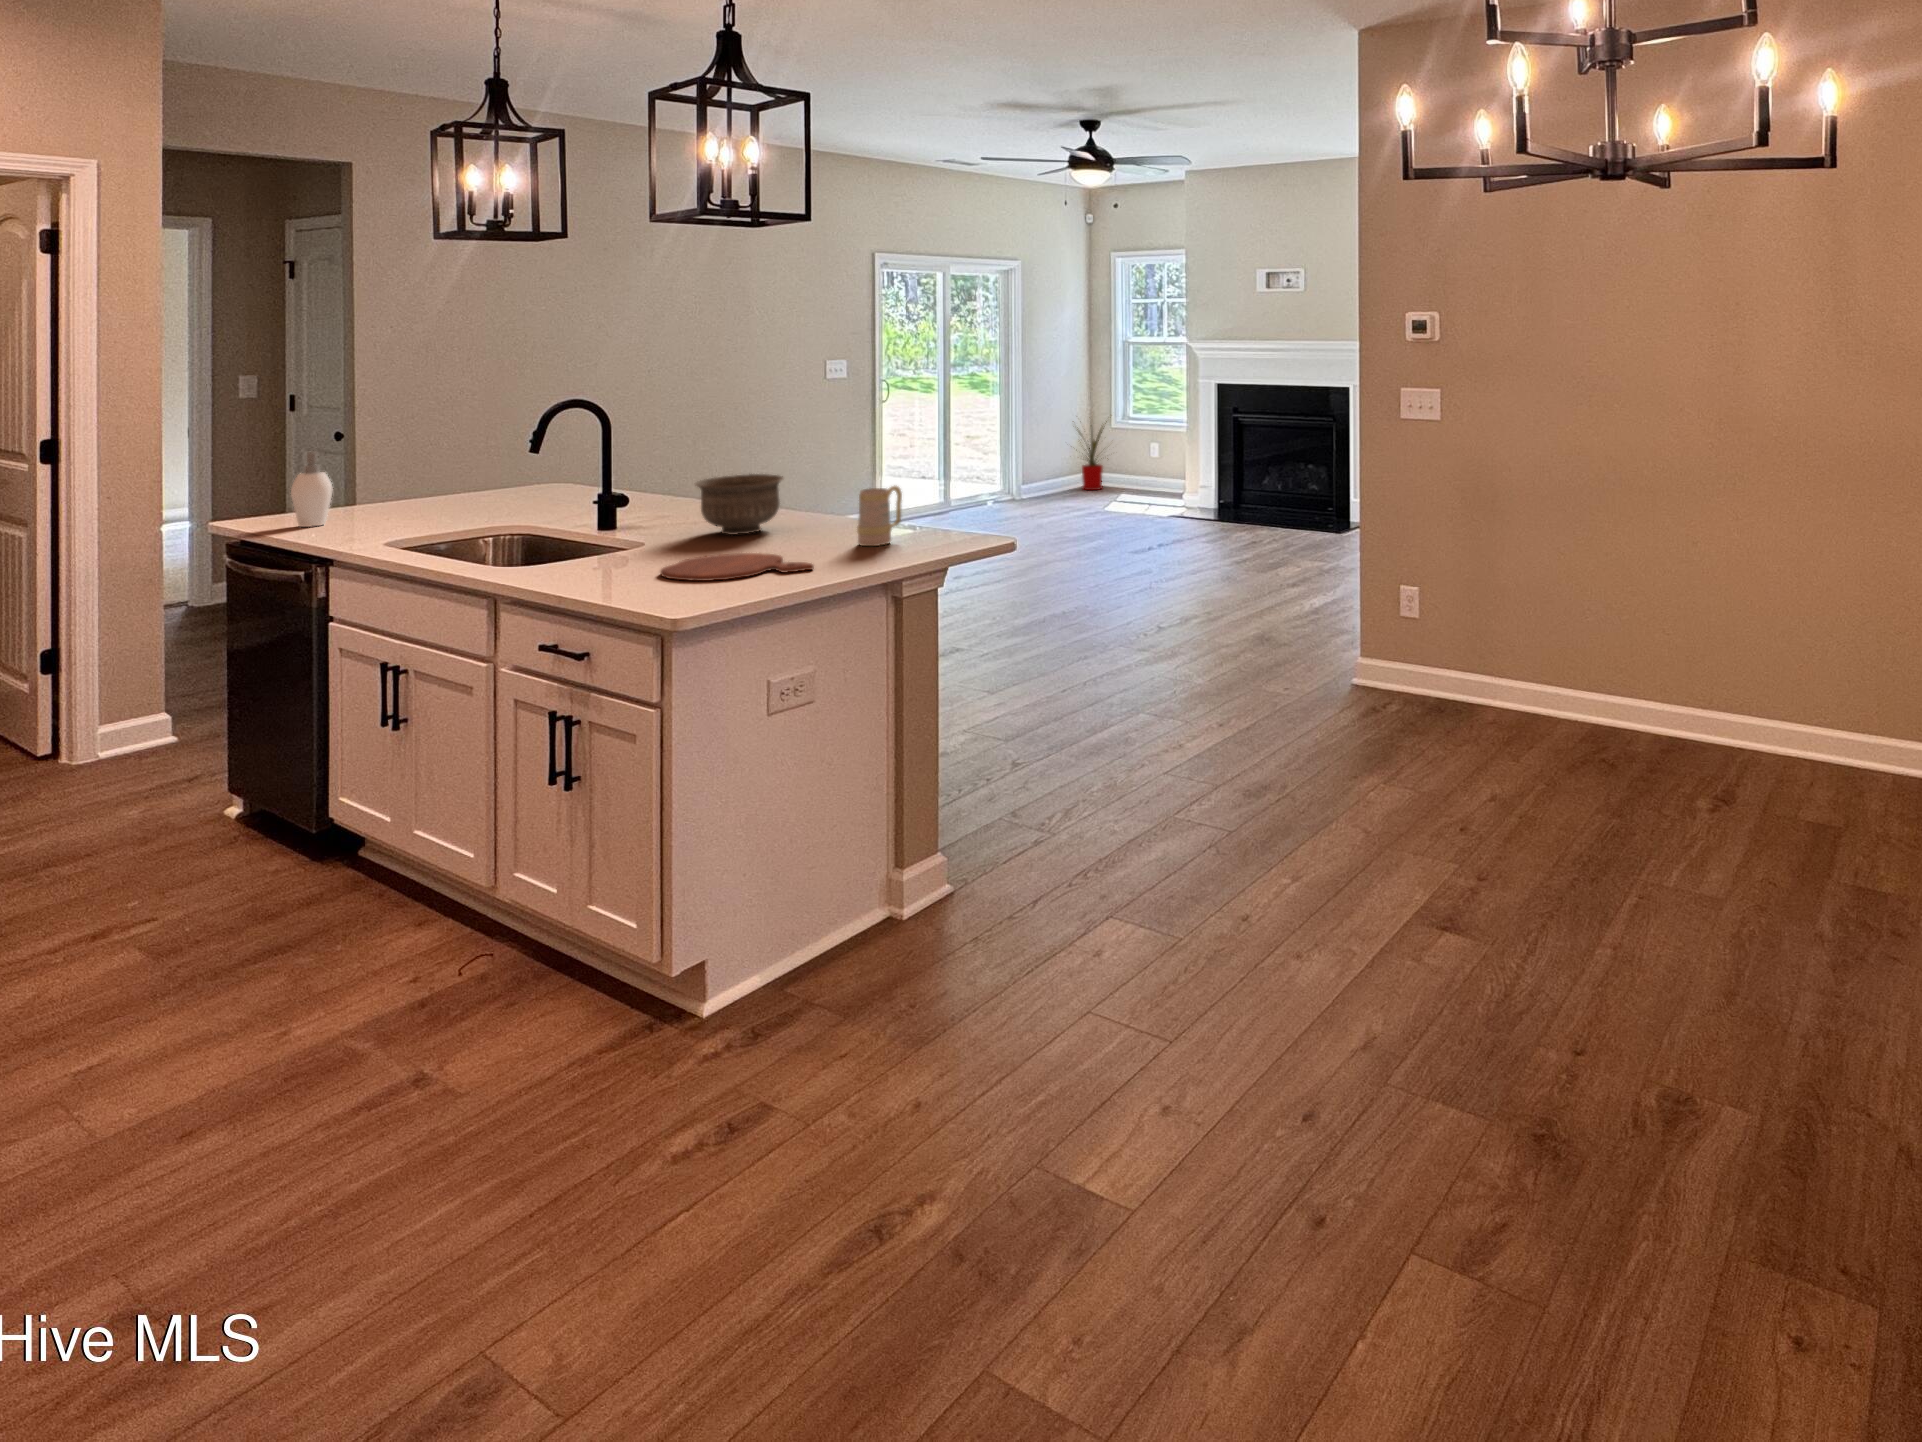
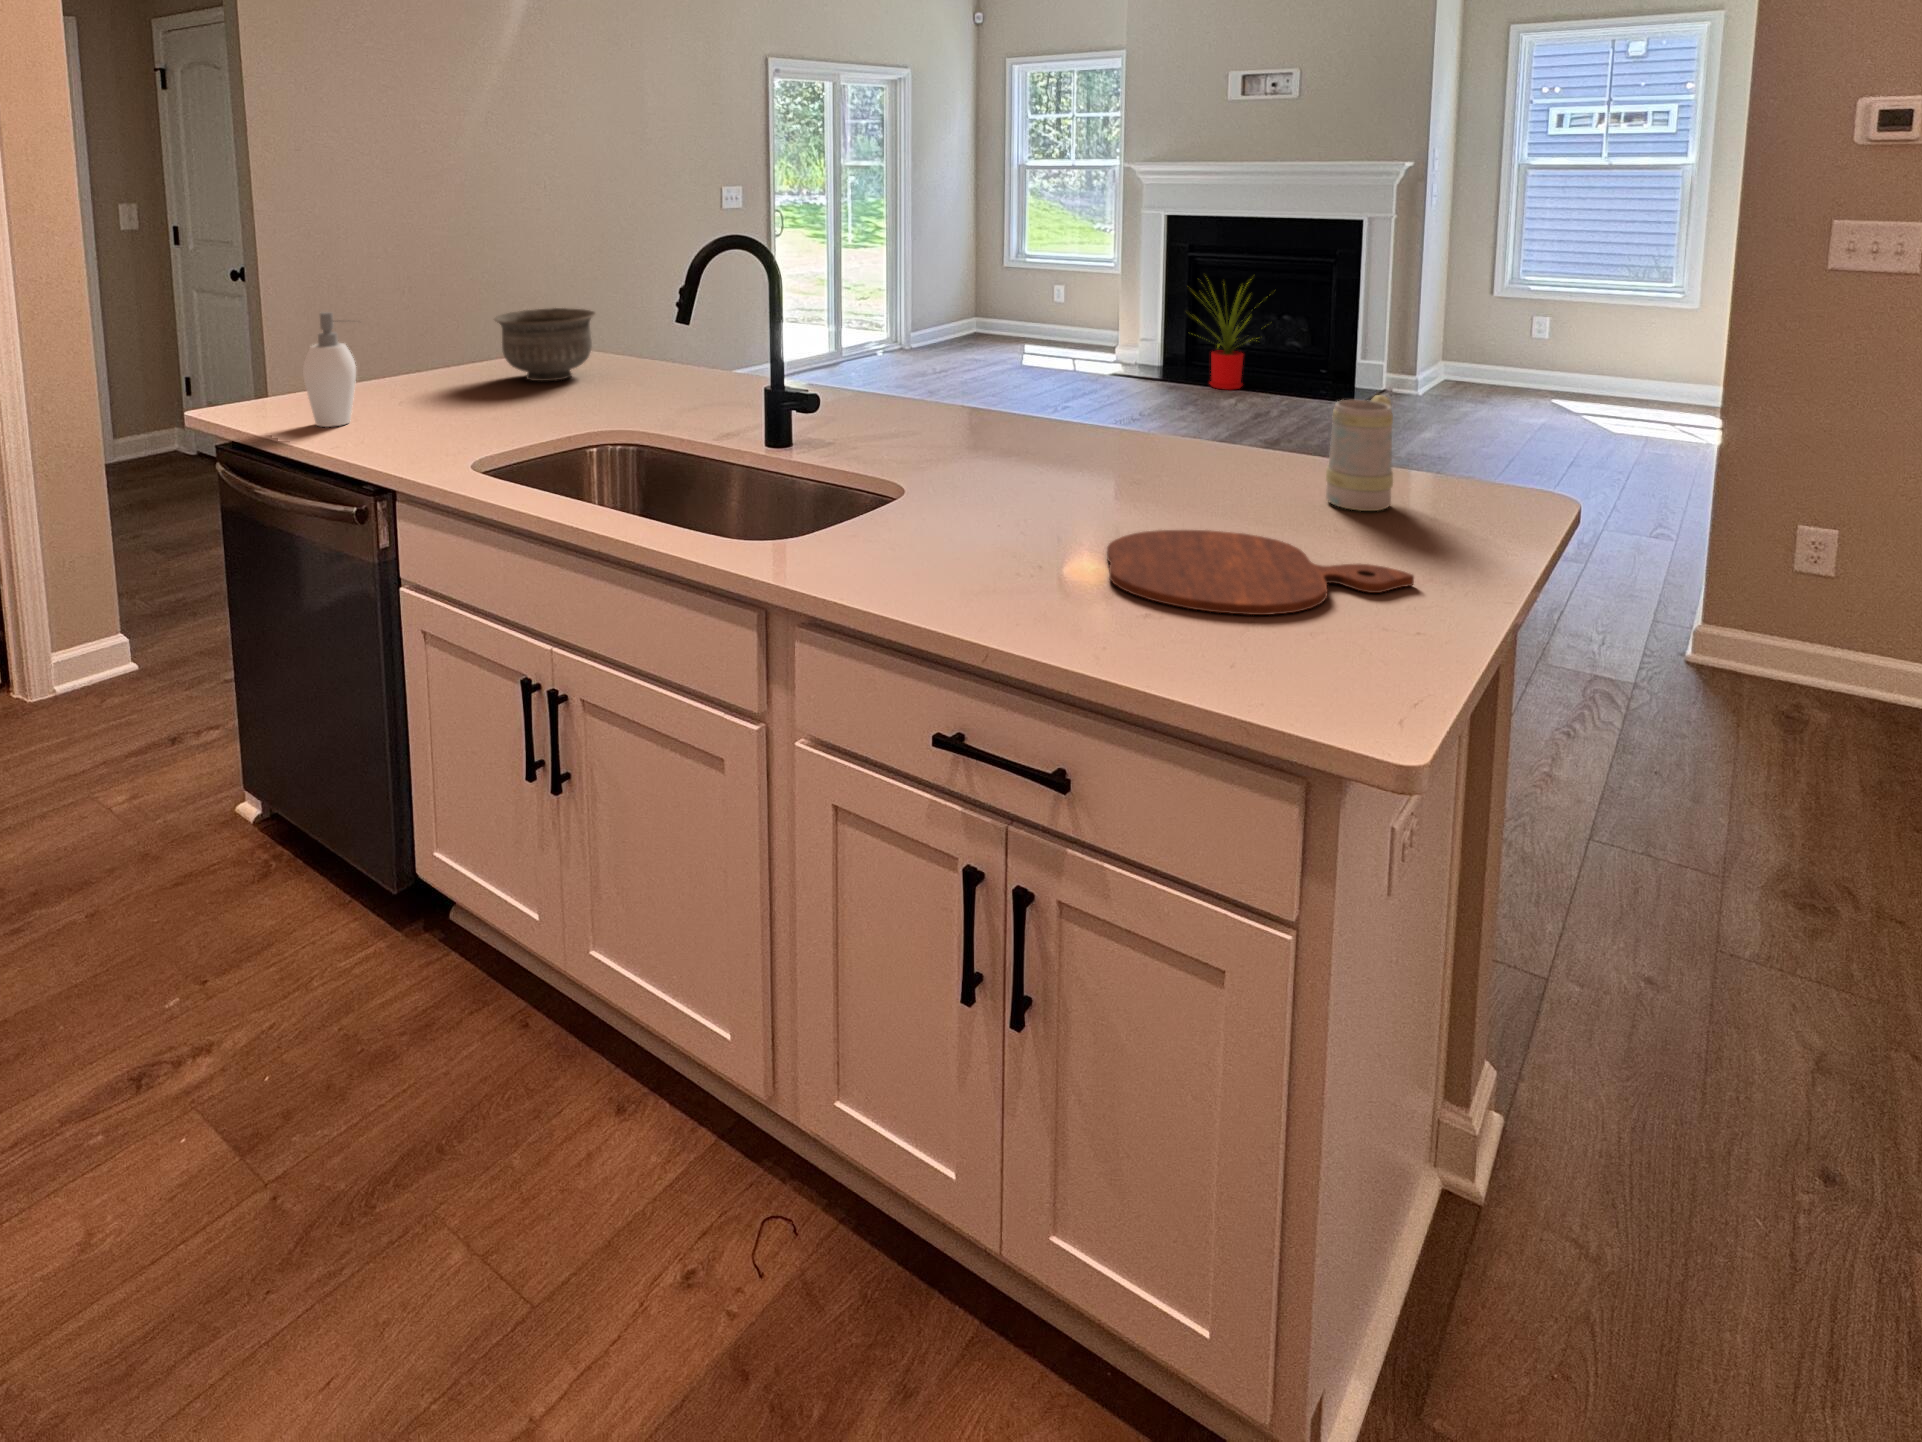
house plant: present [1077,421,1108,490] -> present [1196,279,1251,390]
bowl: present [695,474,783,535] -> present [494,308,595,381]

